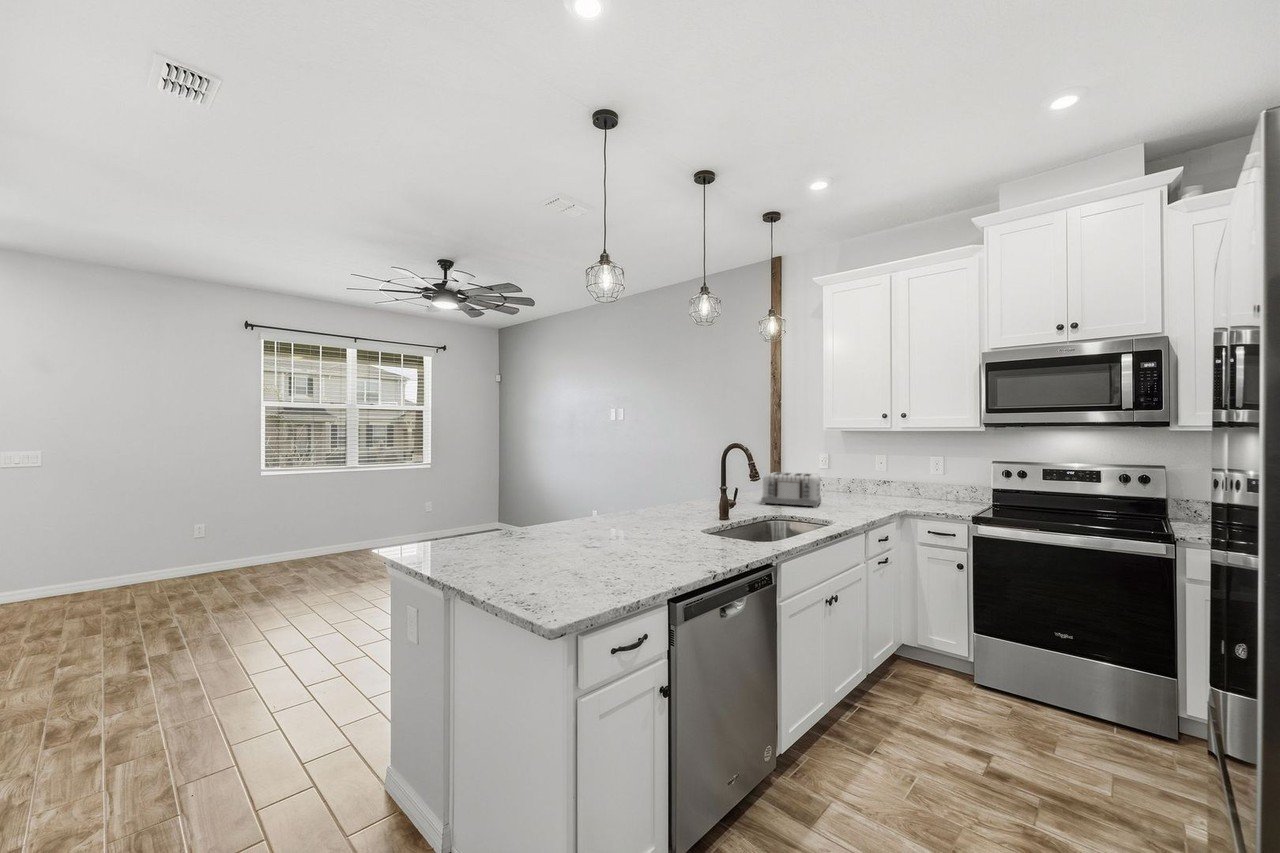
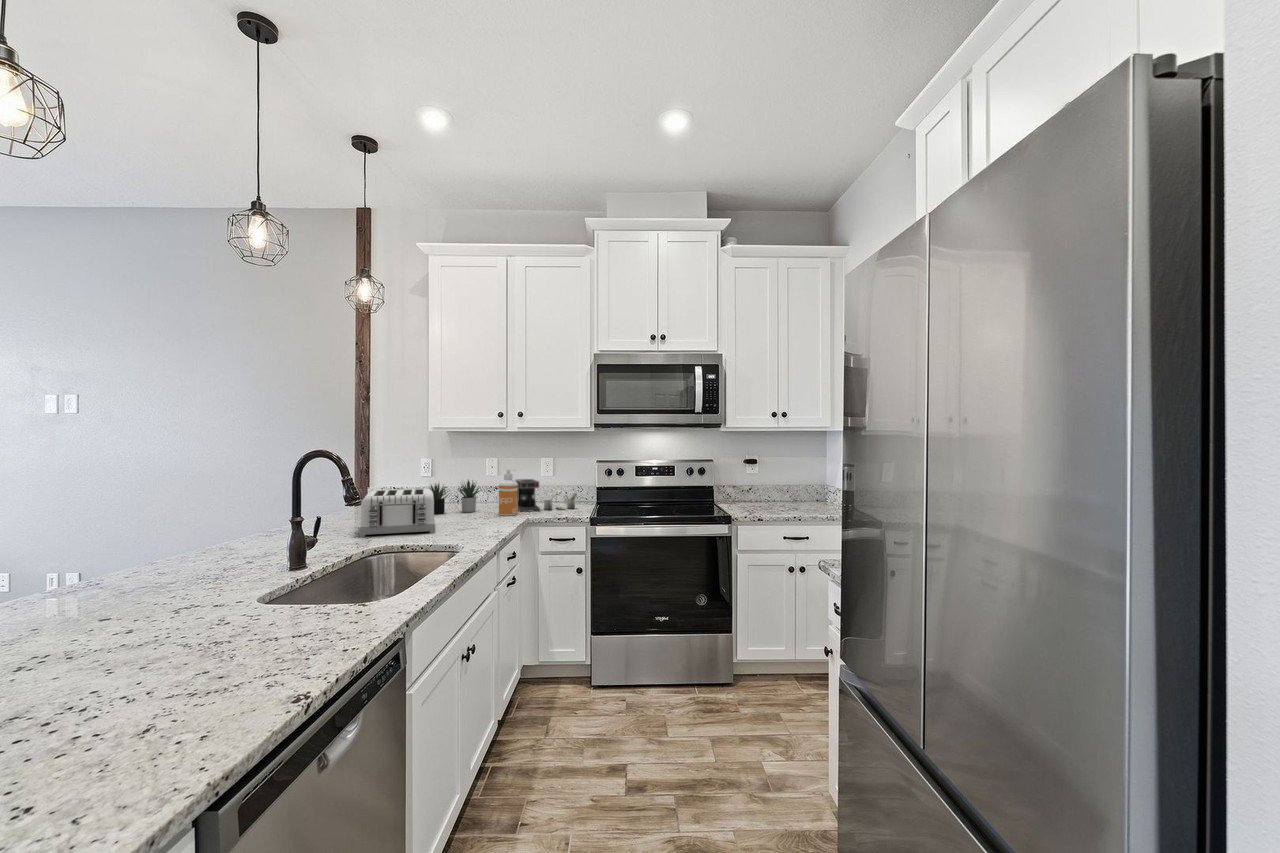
soap dispenser: none [881,463,900,505] -> present [499,469,518,516]
succulent plant: none [815,470,871,500] -> present [429,480,480,514]
coffee maker: none [900,475,967,507] -> present [516,479,577,512]

